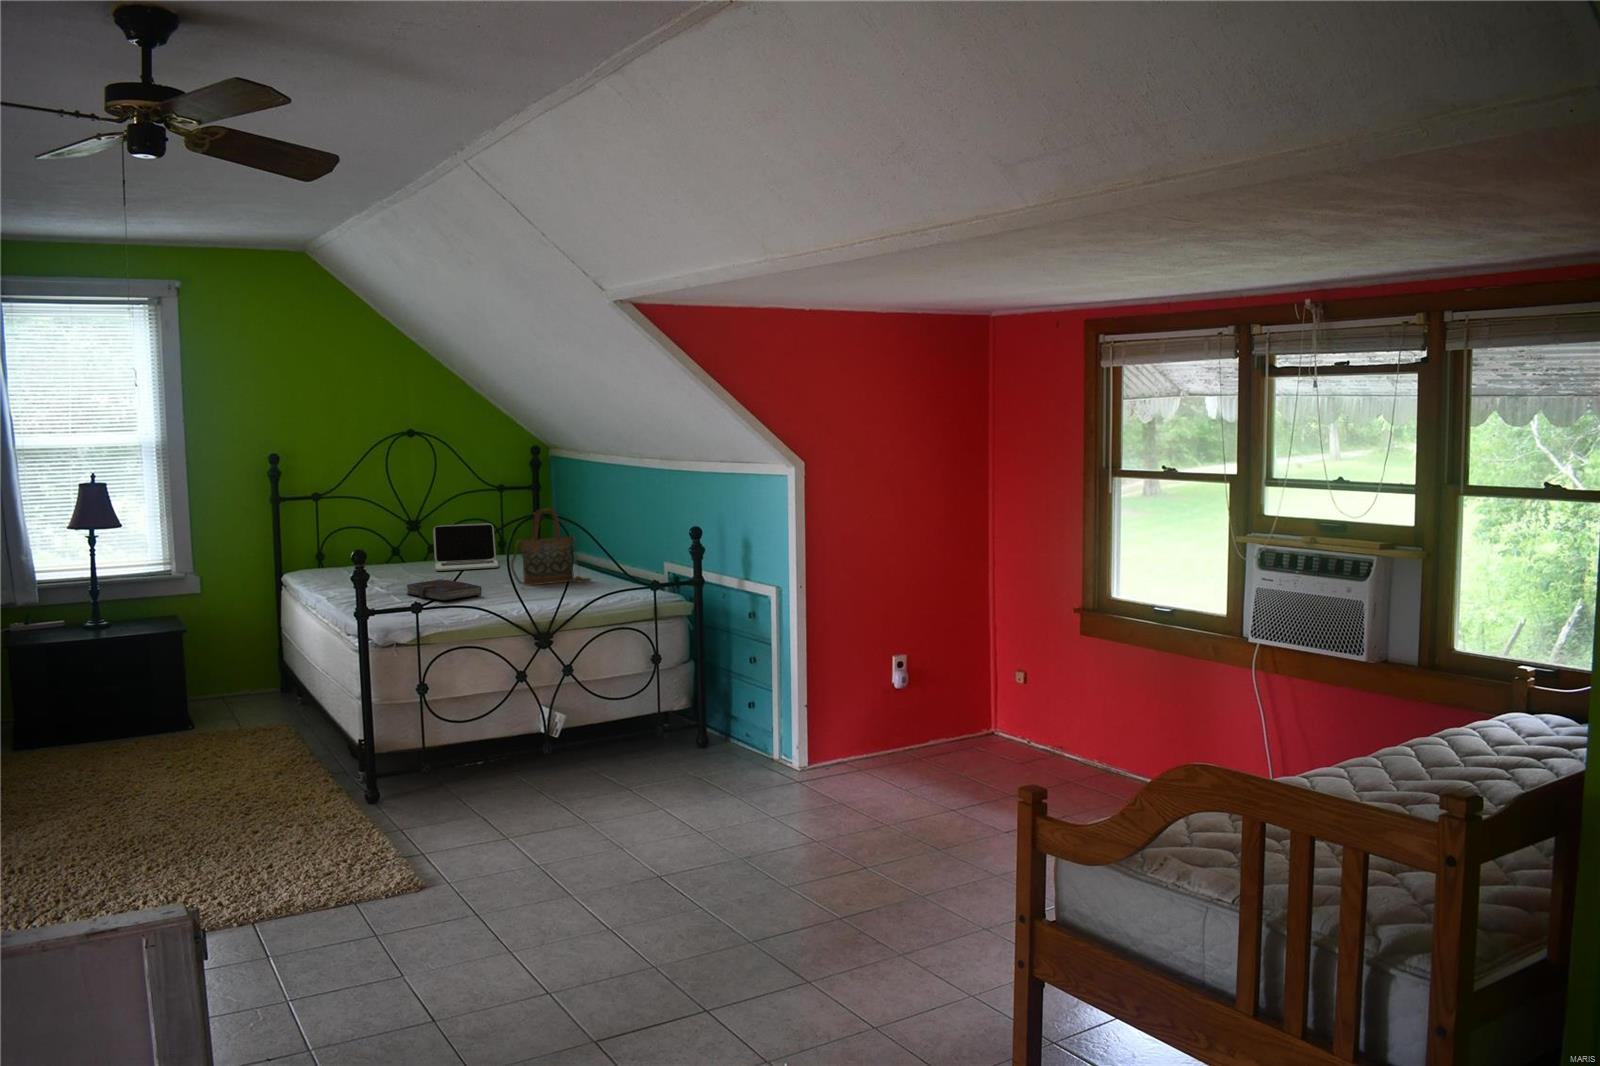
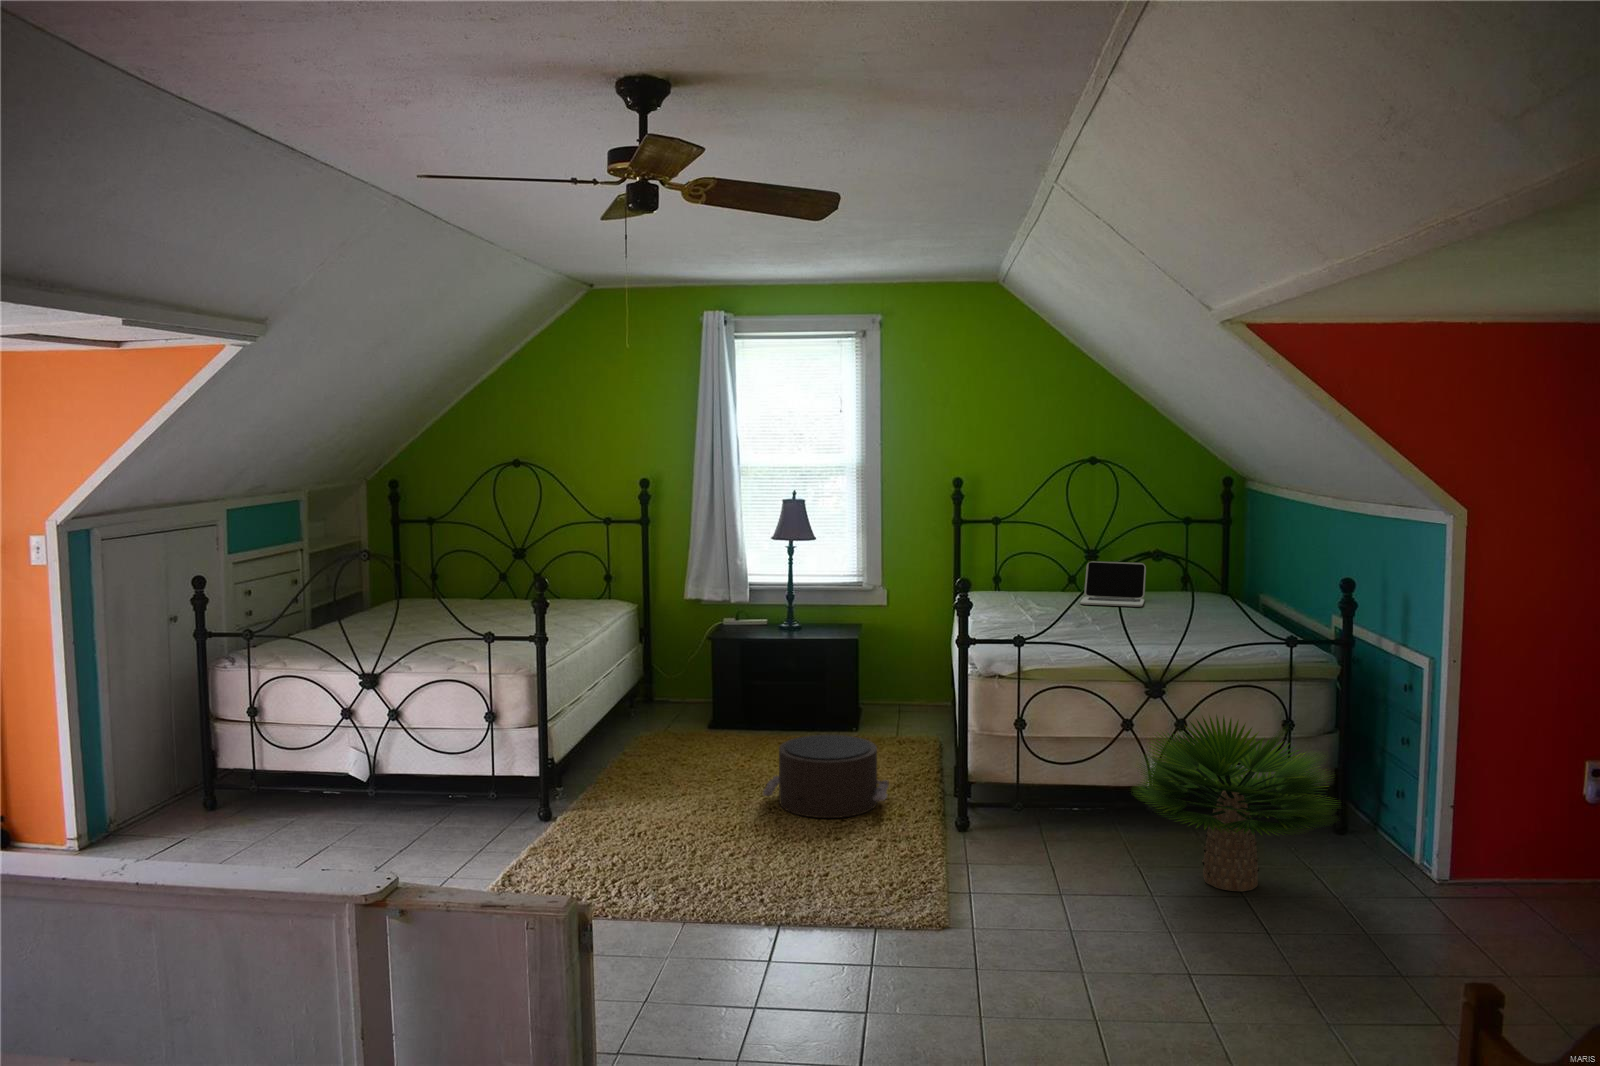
handbag: present [511,509,591,586] -> none [1143,551,1230,631]
book: present [406,579,482,601] -> none [1034,613,1106,634]
potted plant: none [537,651,713,803] -> present [1134,715,1337,891]
pouf: none [144,735,288,823] -> present [763,735,889,818]

